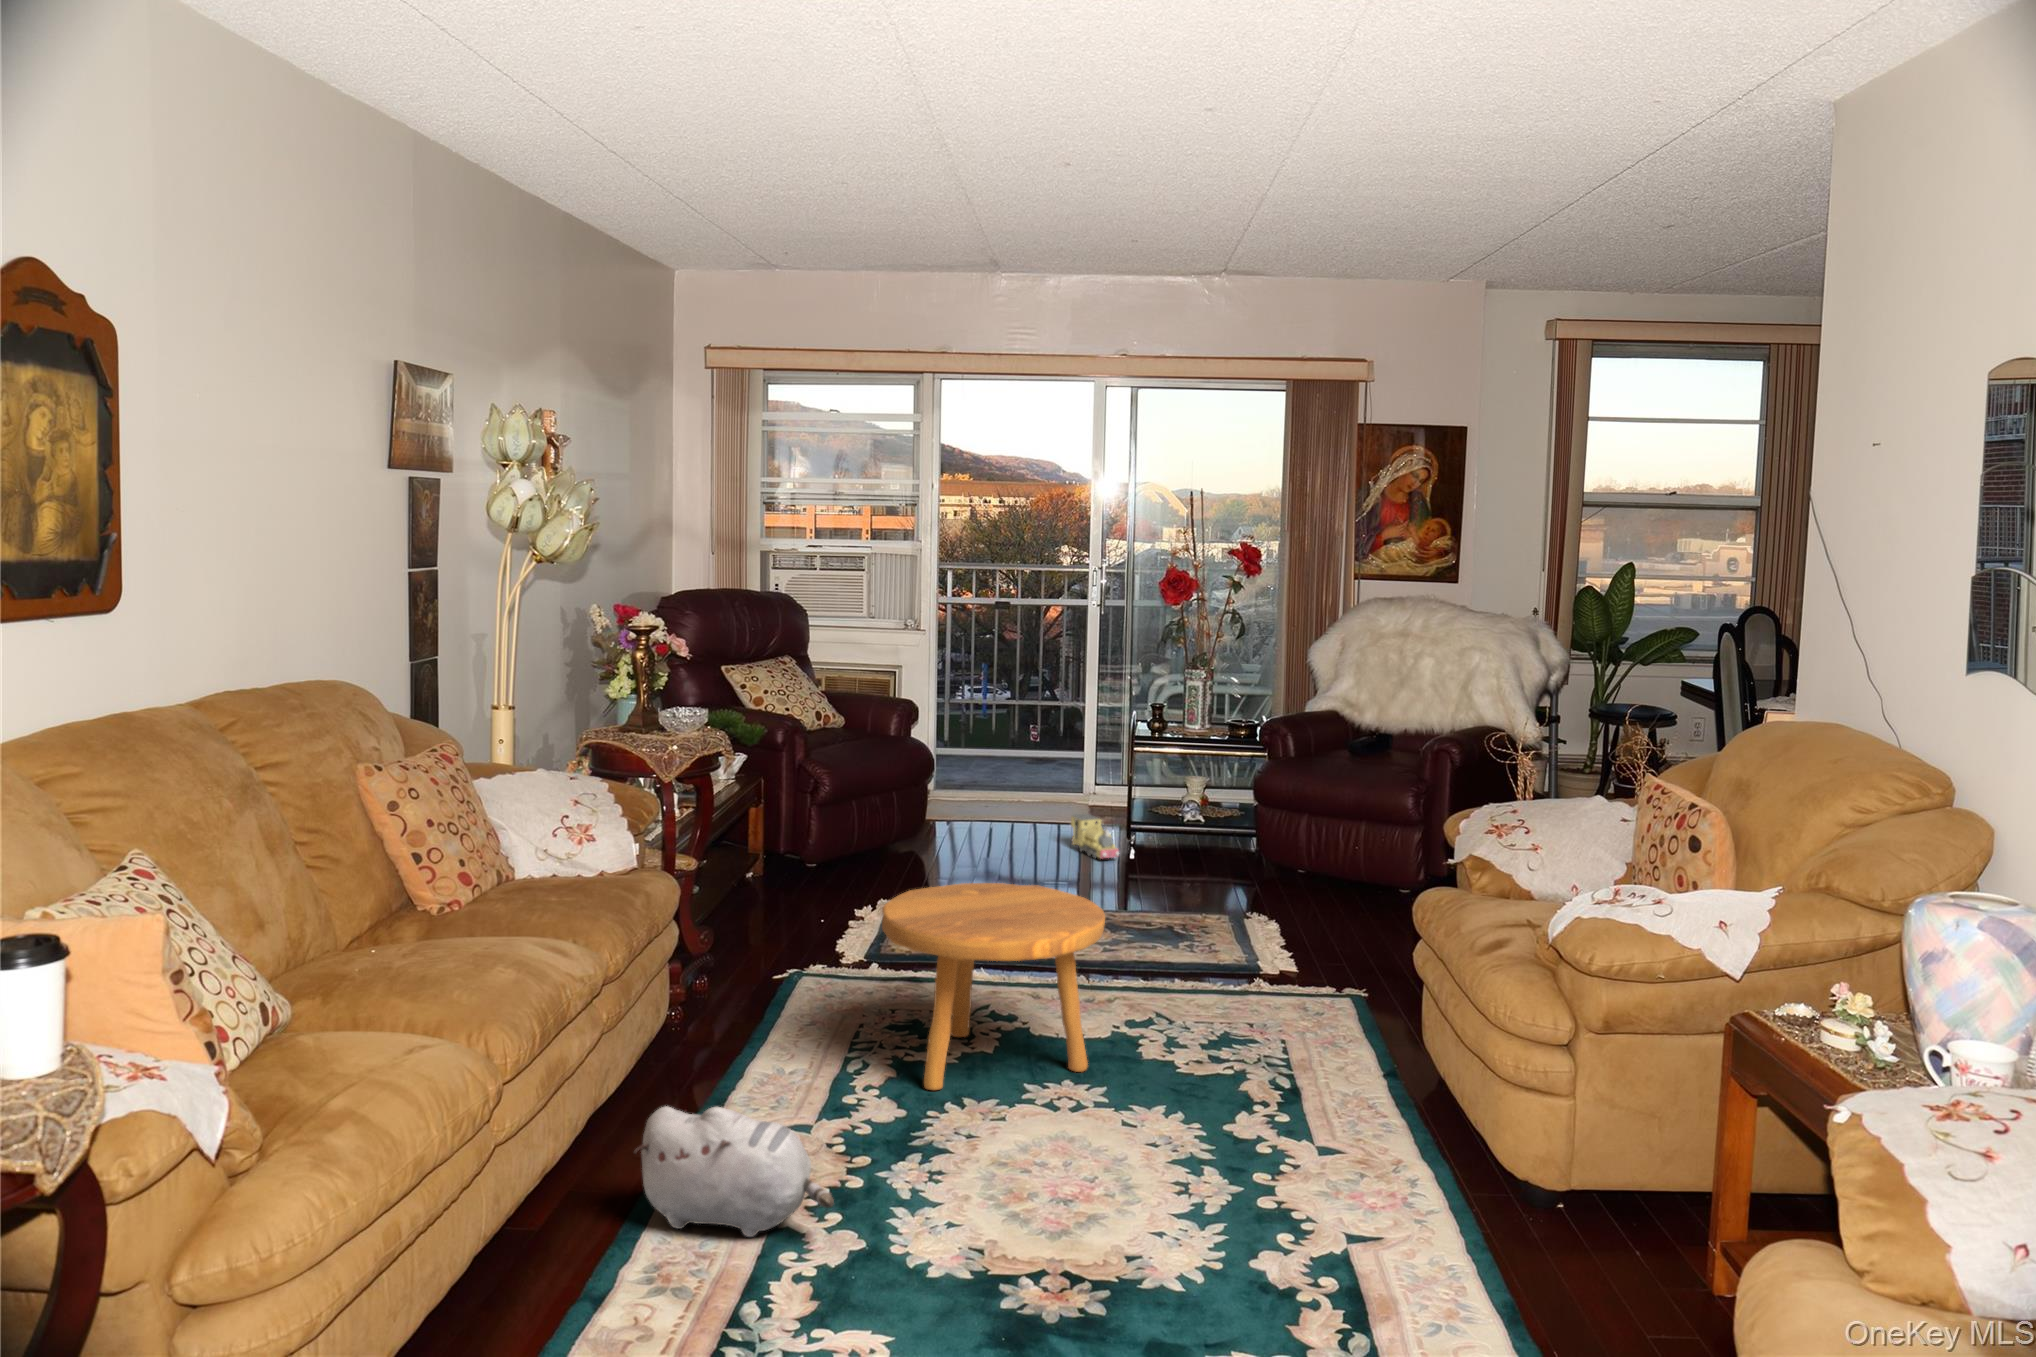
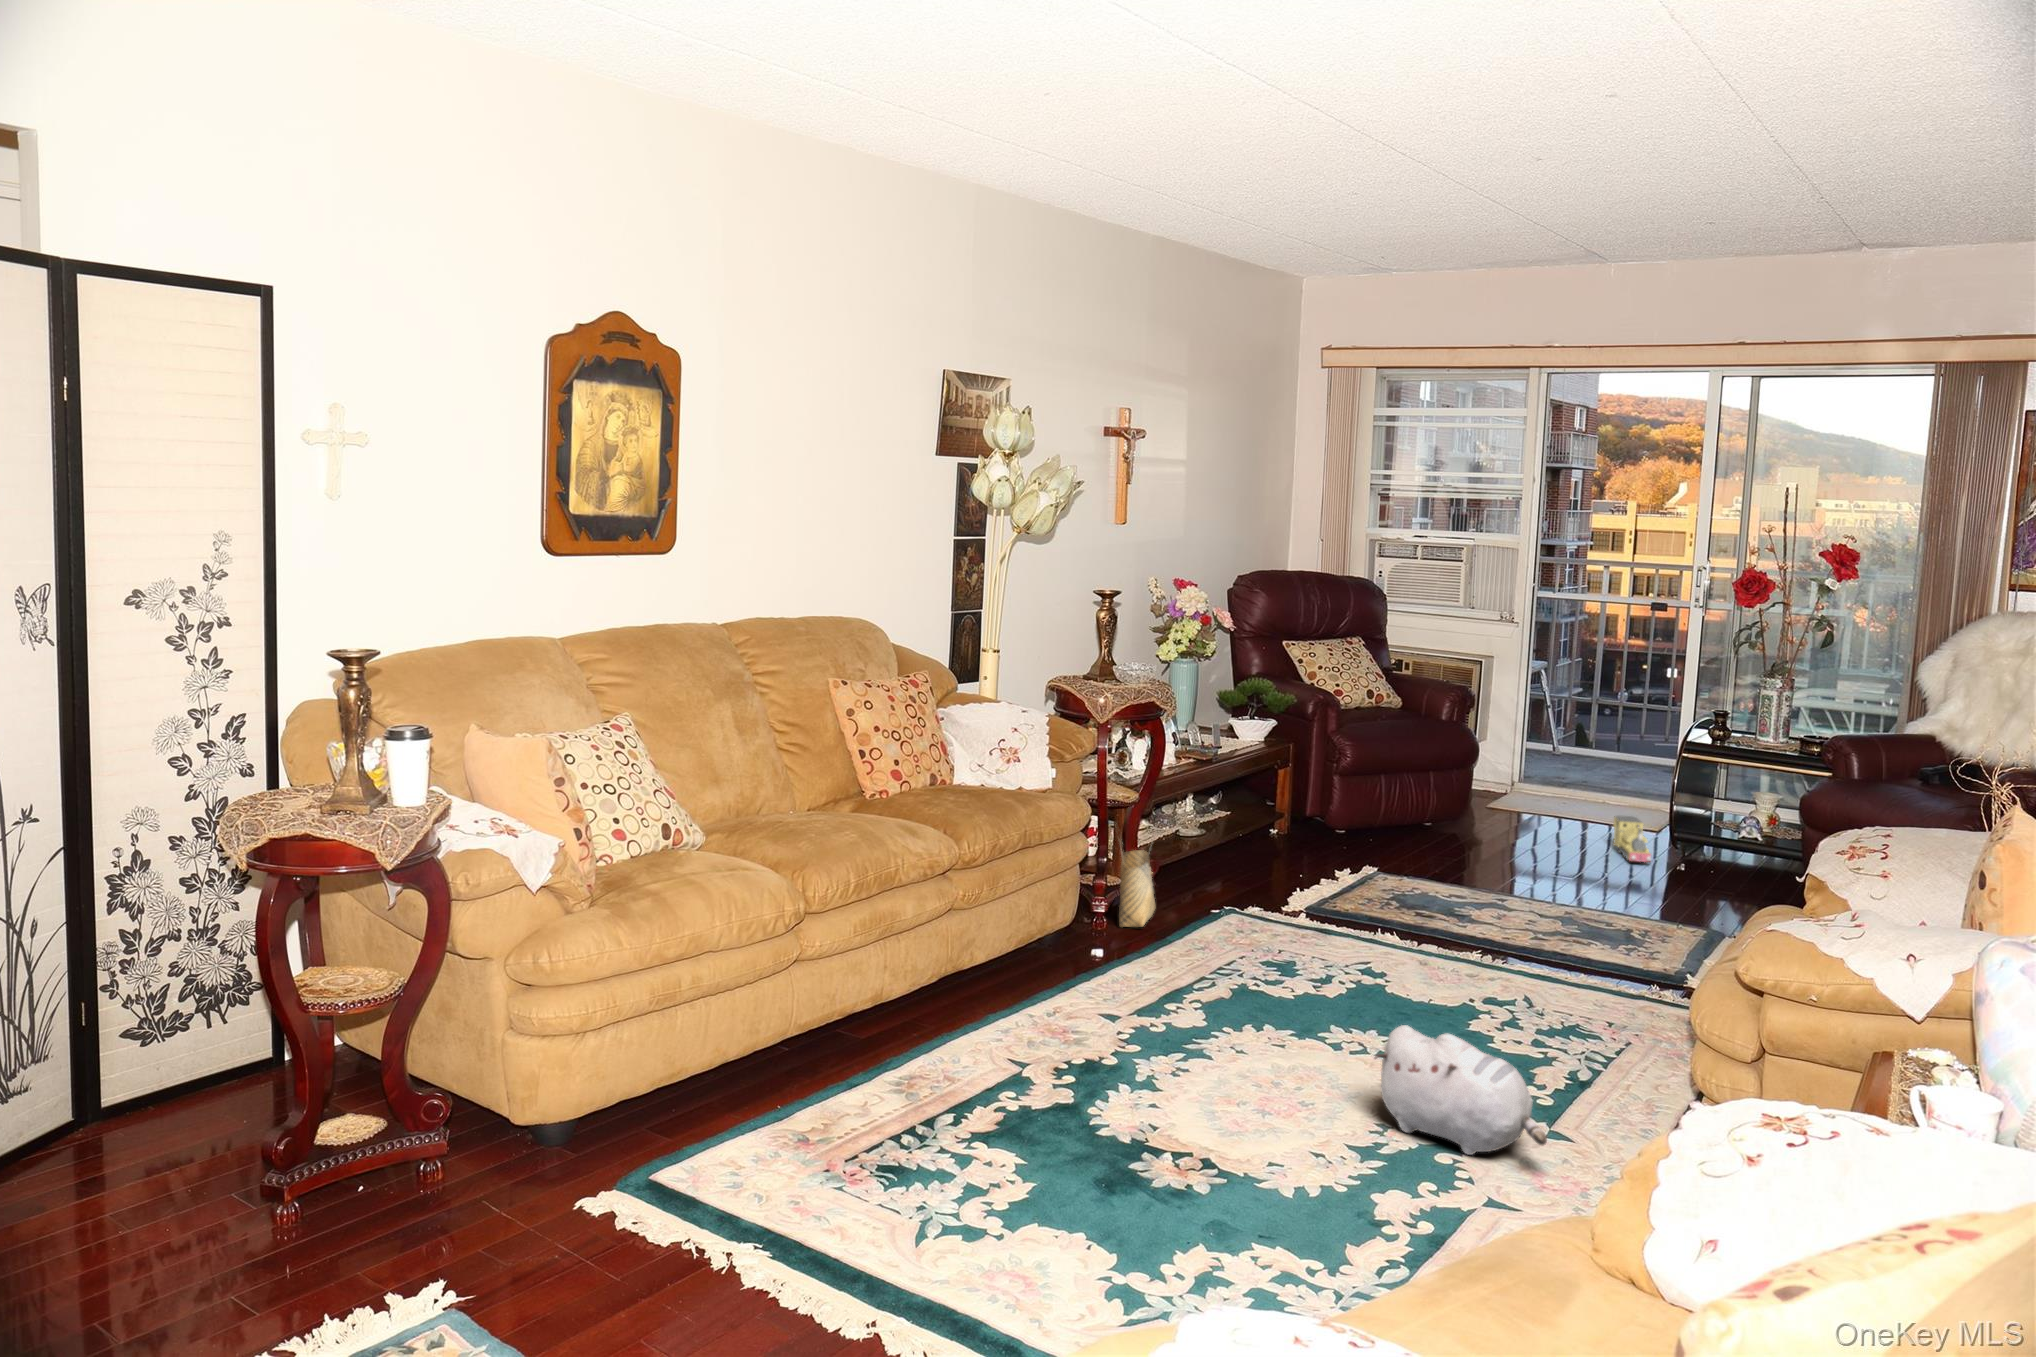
footstool: present [882,883,1105,1090] -> none [1226,838,1435,1026]
woven basket: none [680,892,735,1020] -> present [1116,823,1156,927]
plush toy: present [634,1106,834,1237] -> present [1375,1025,1547,1155]

